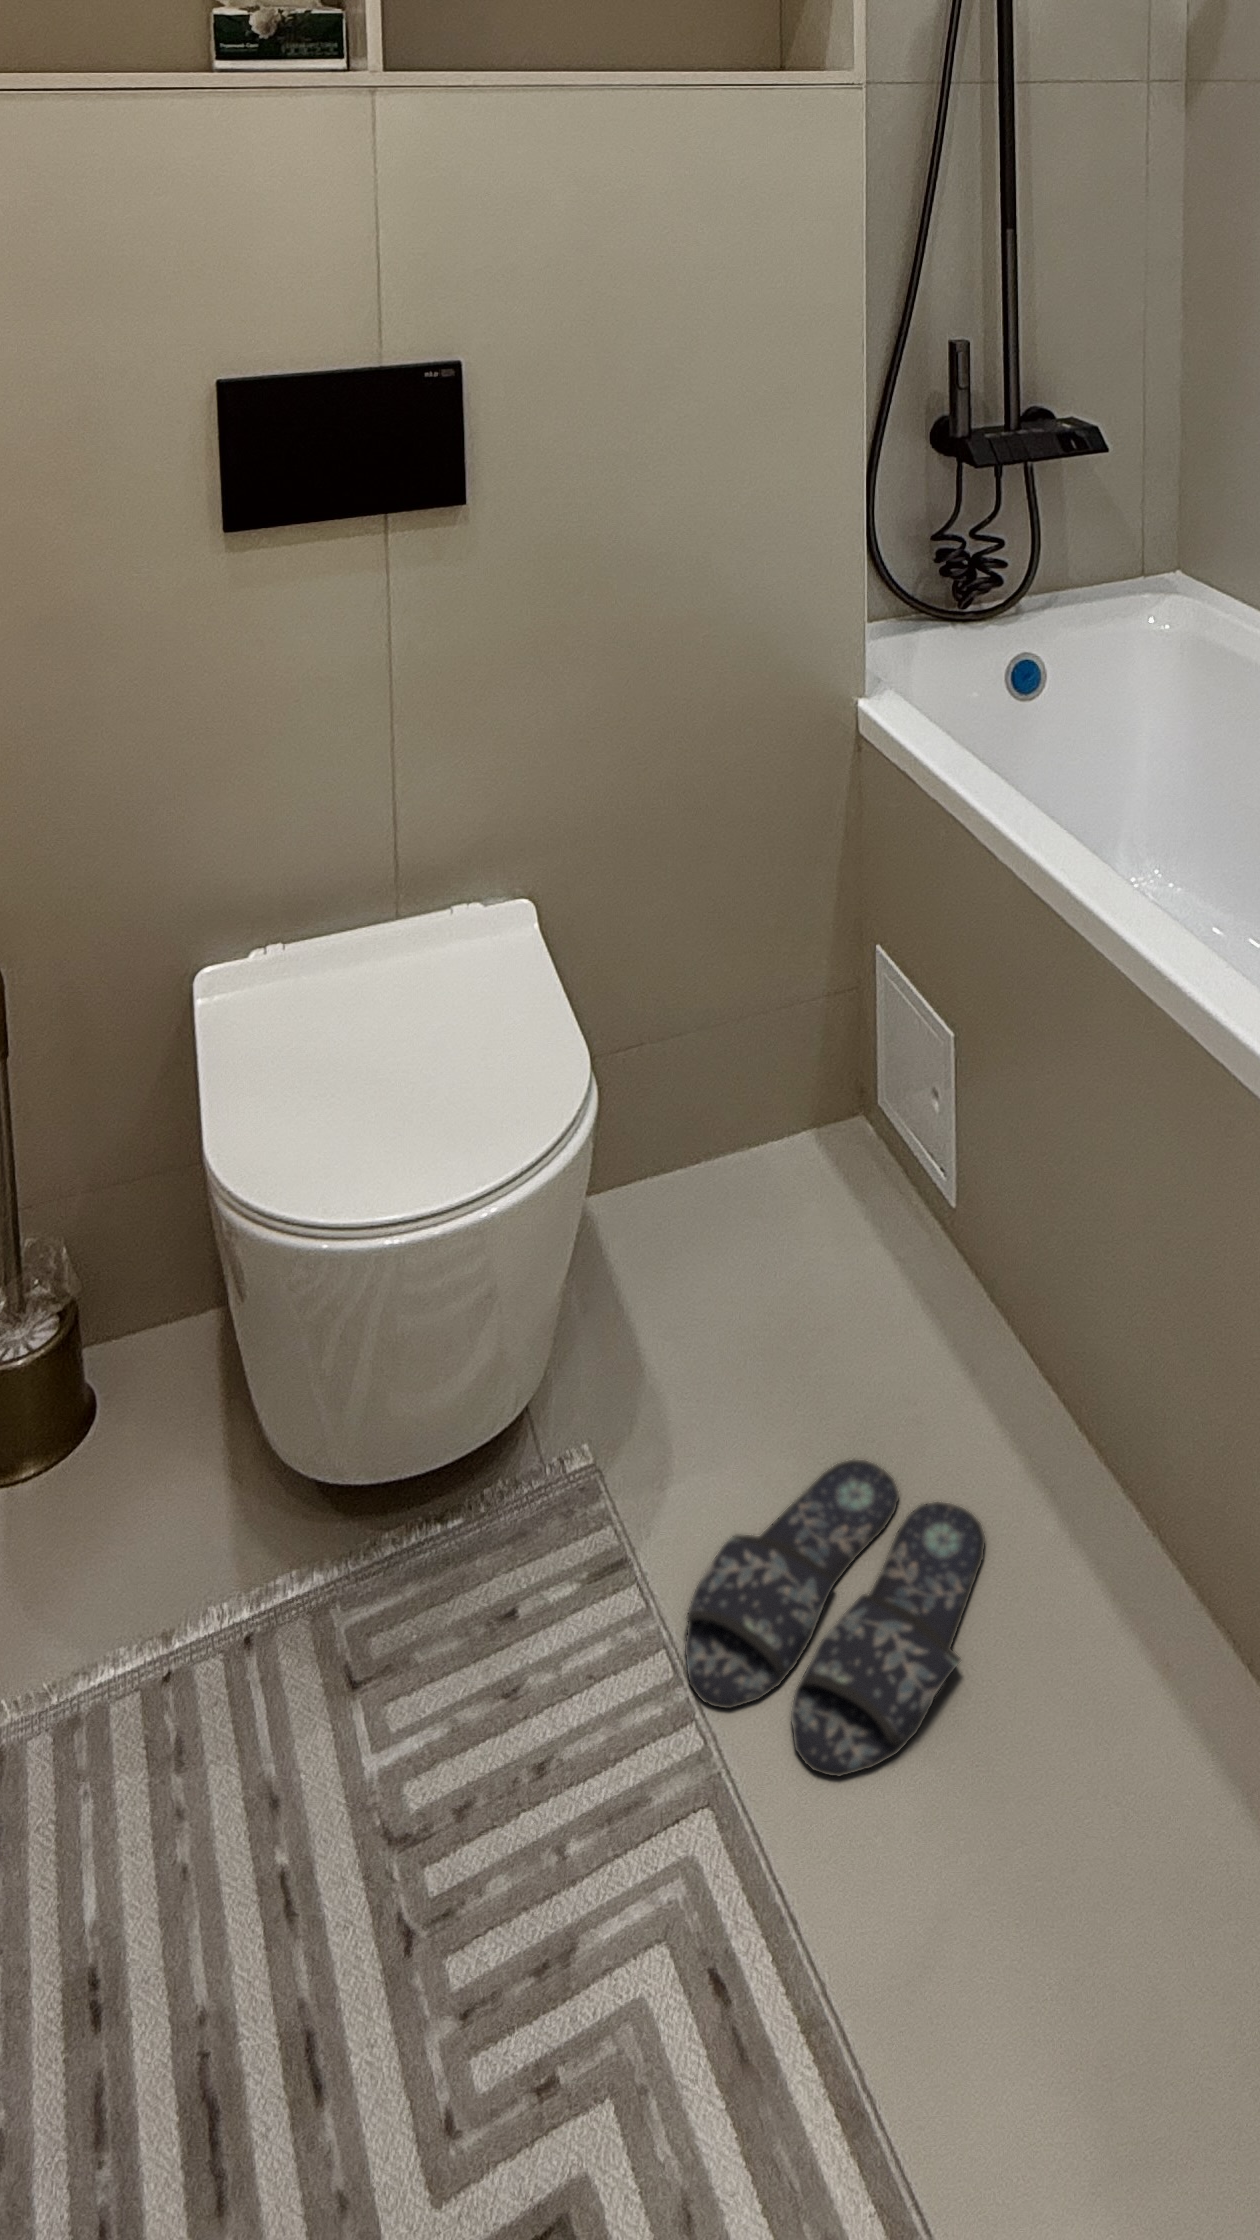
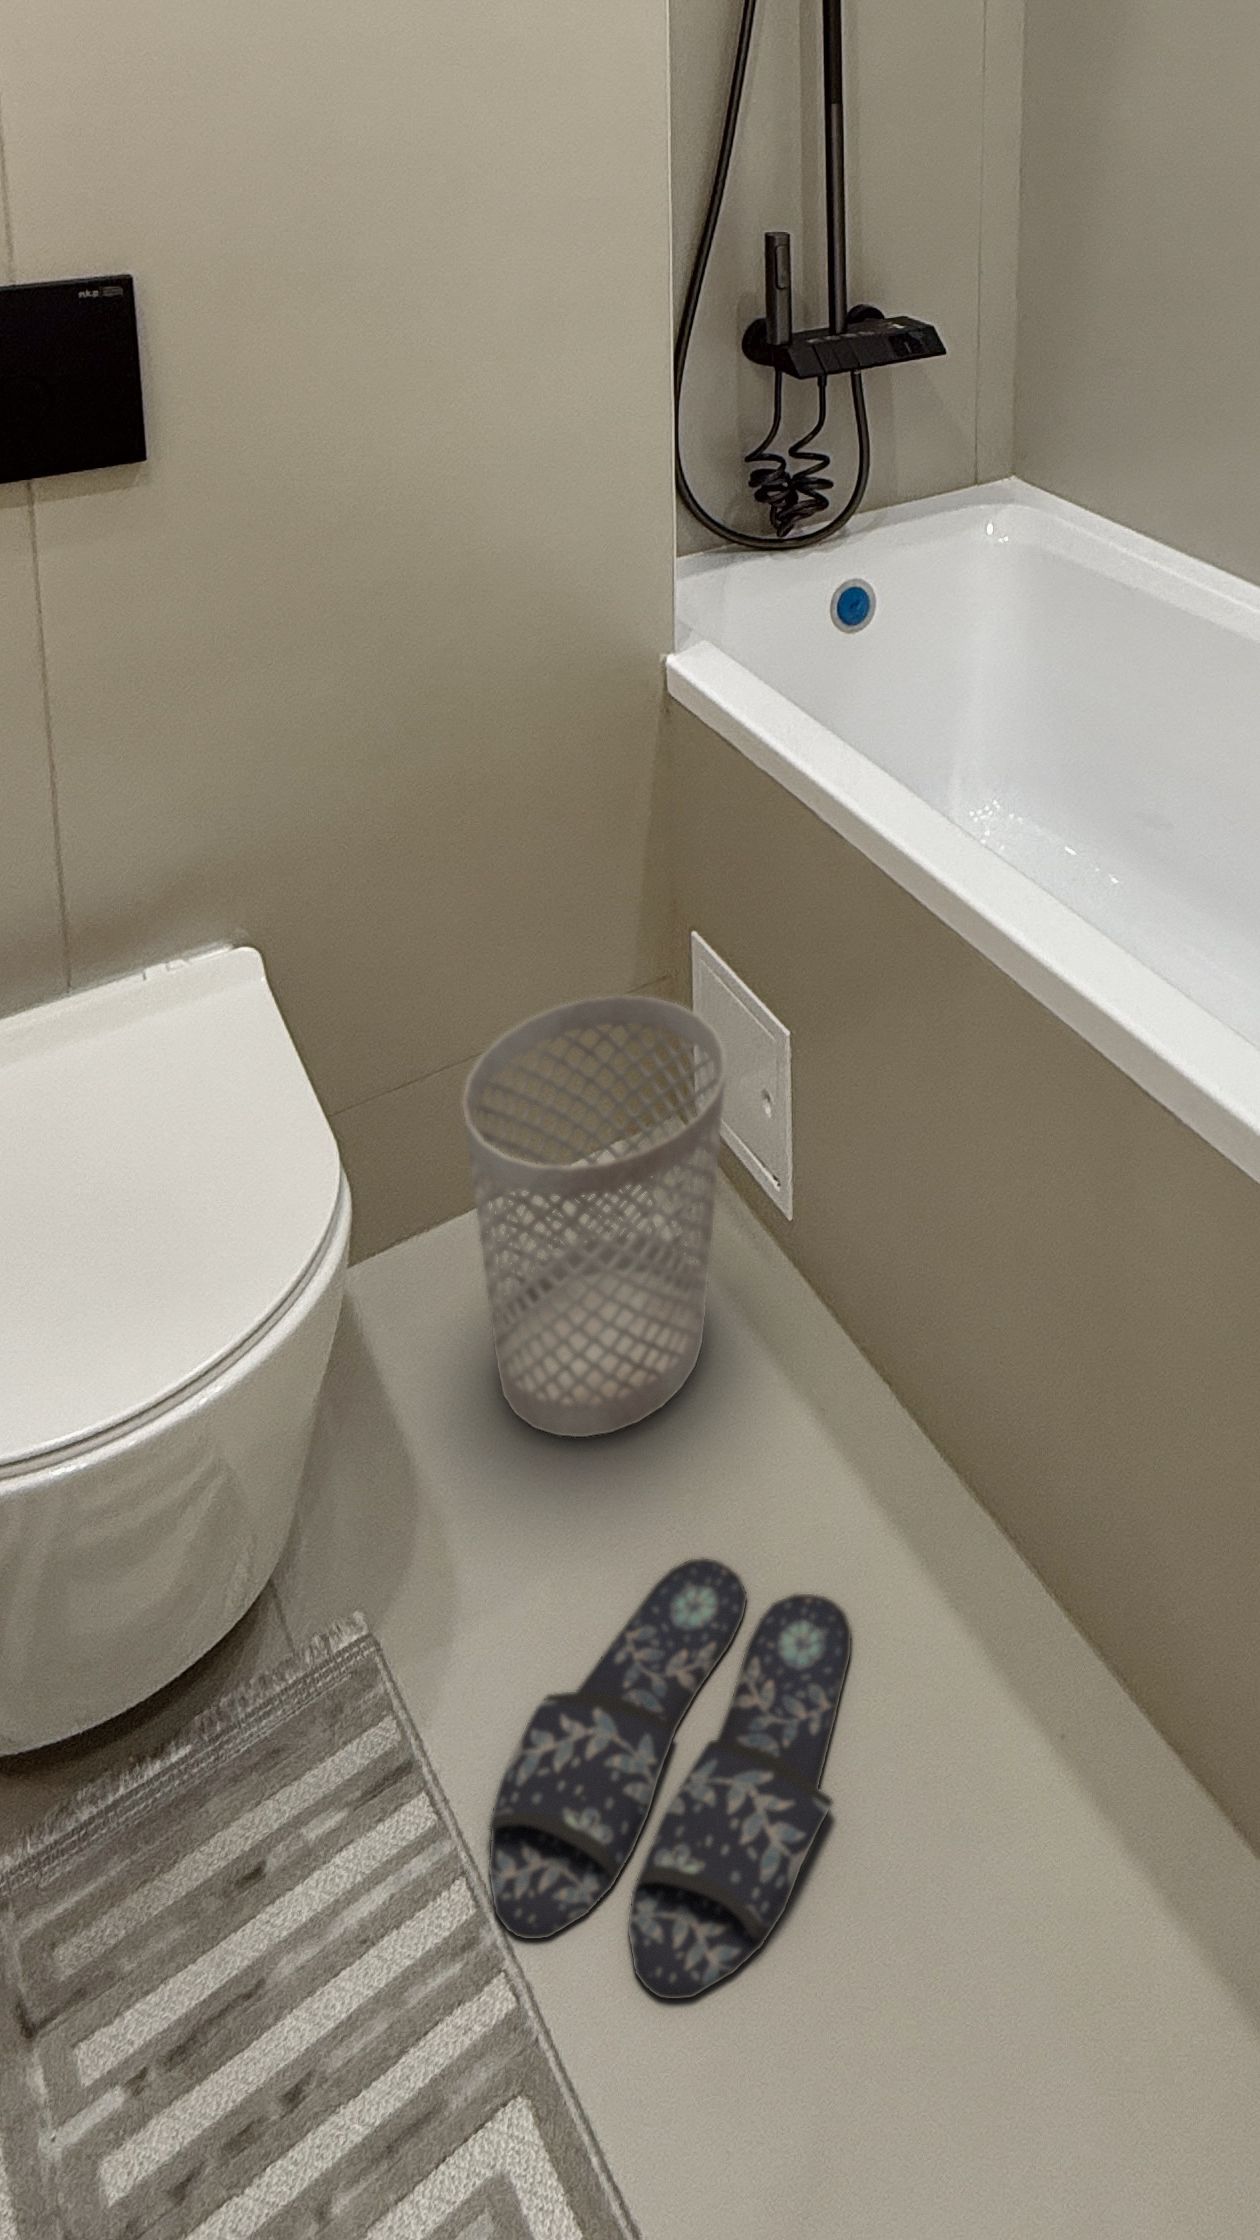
wastebasket: none [681,983,894,1353] -> present [463,995,726,1437]

